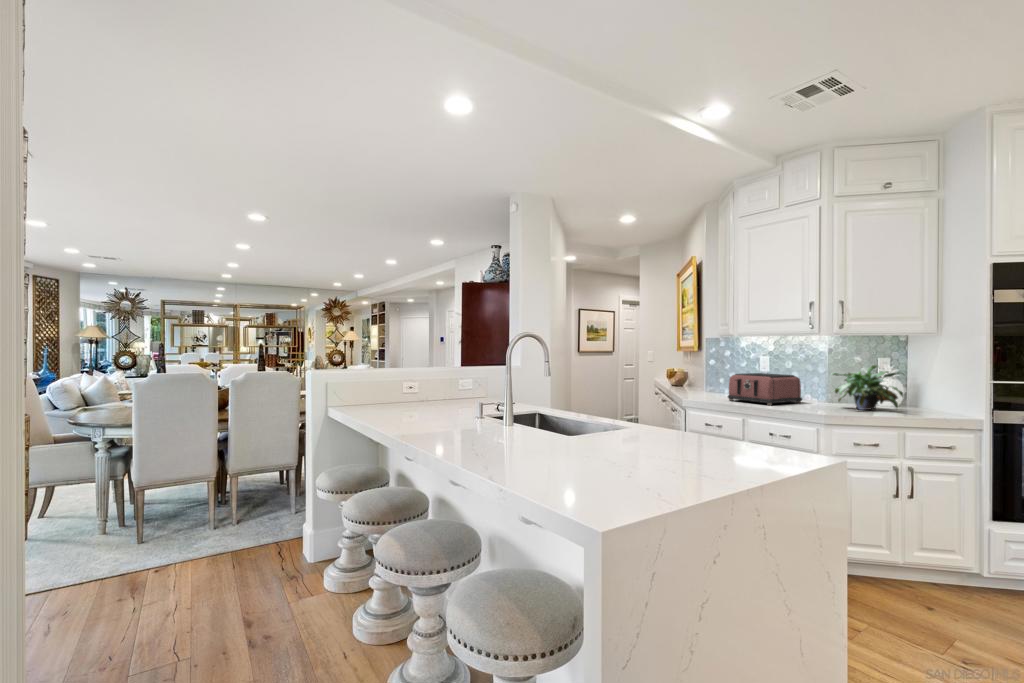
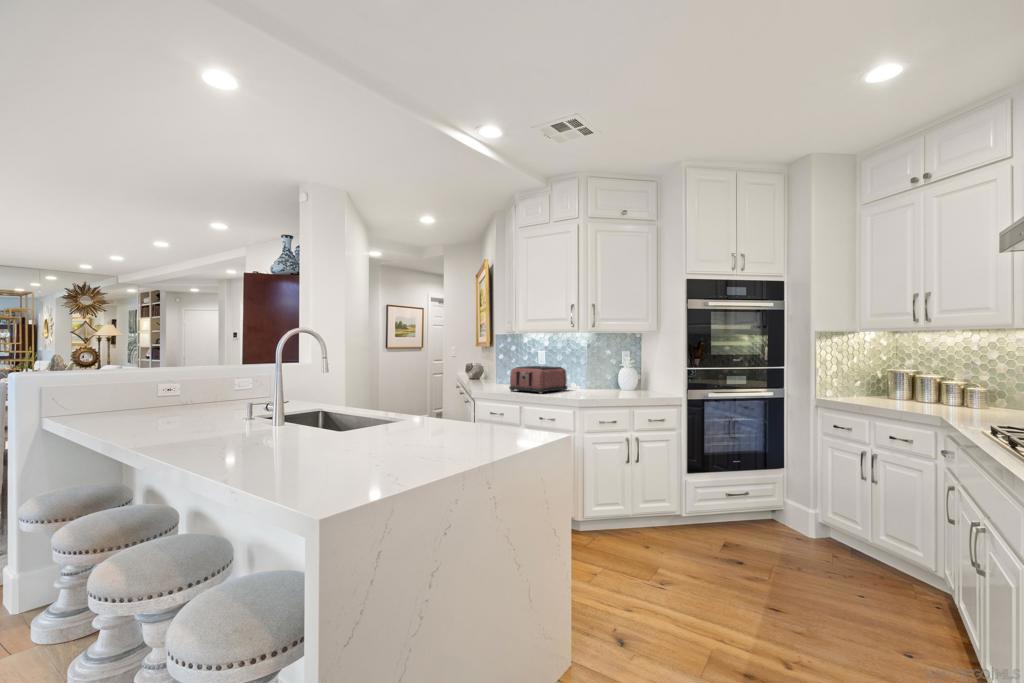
potted plant: present [831,365,903,410] -> none [586,357,635,394]

